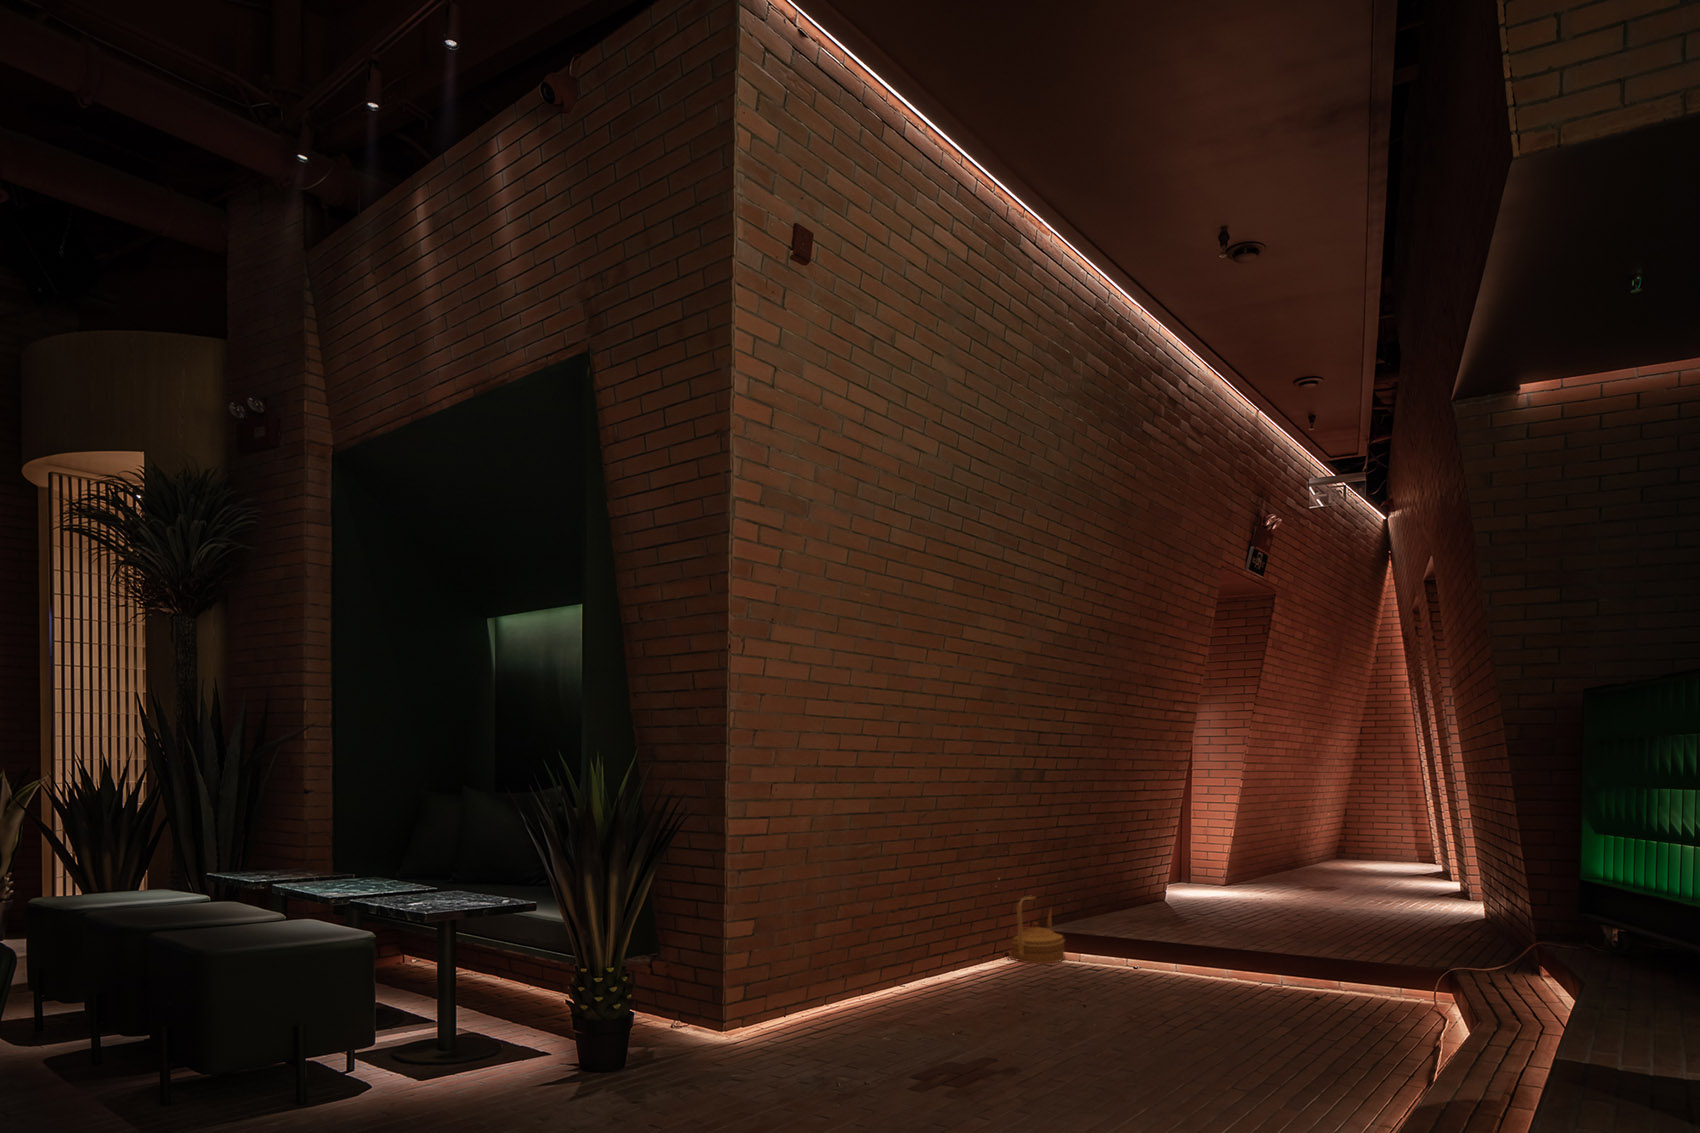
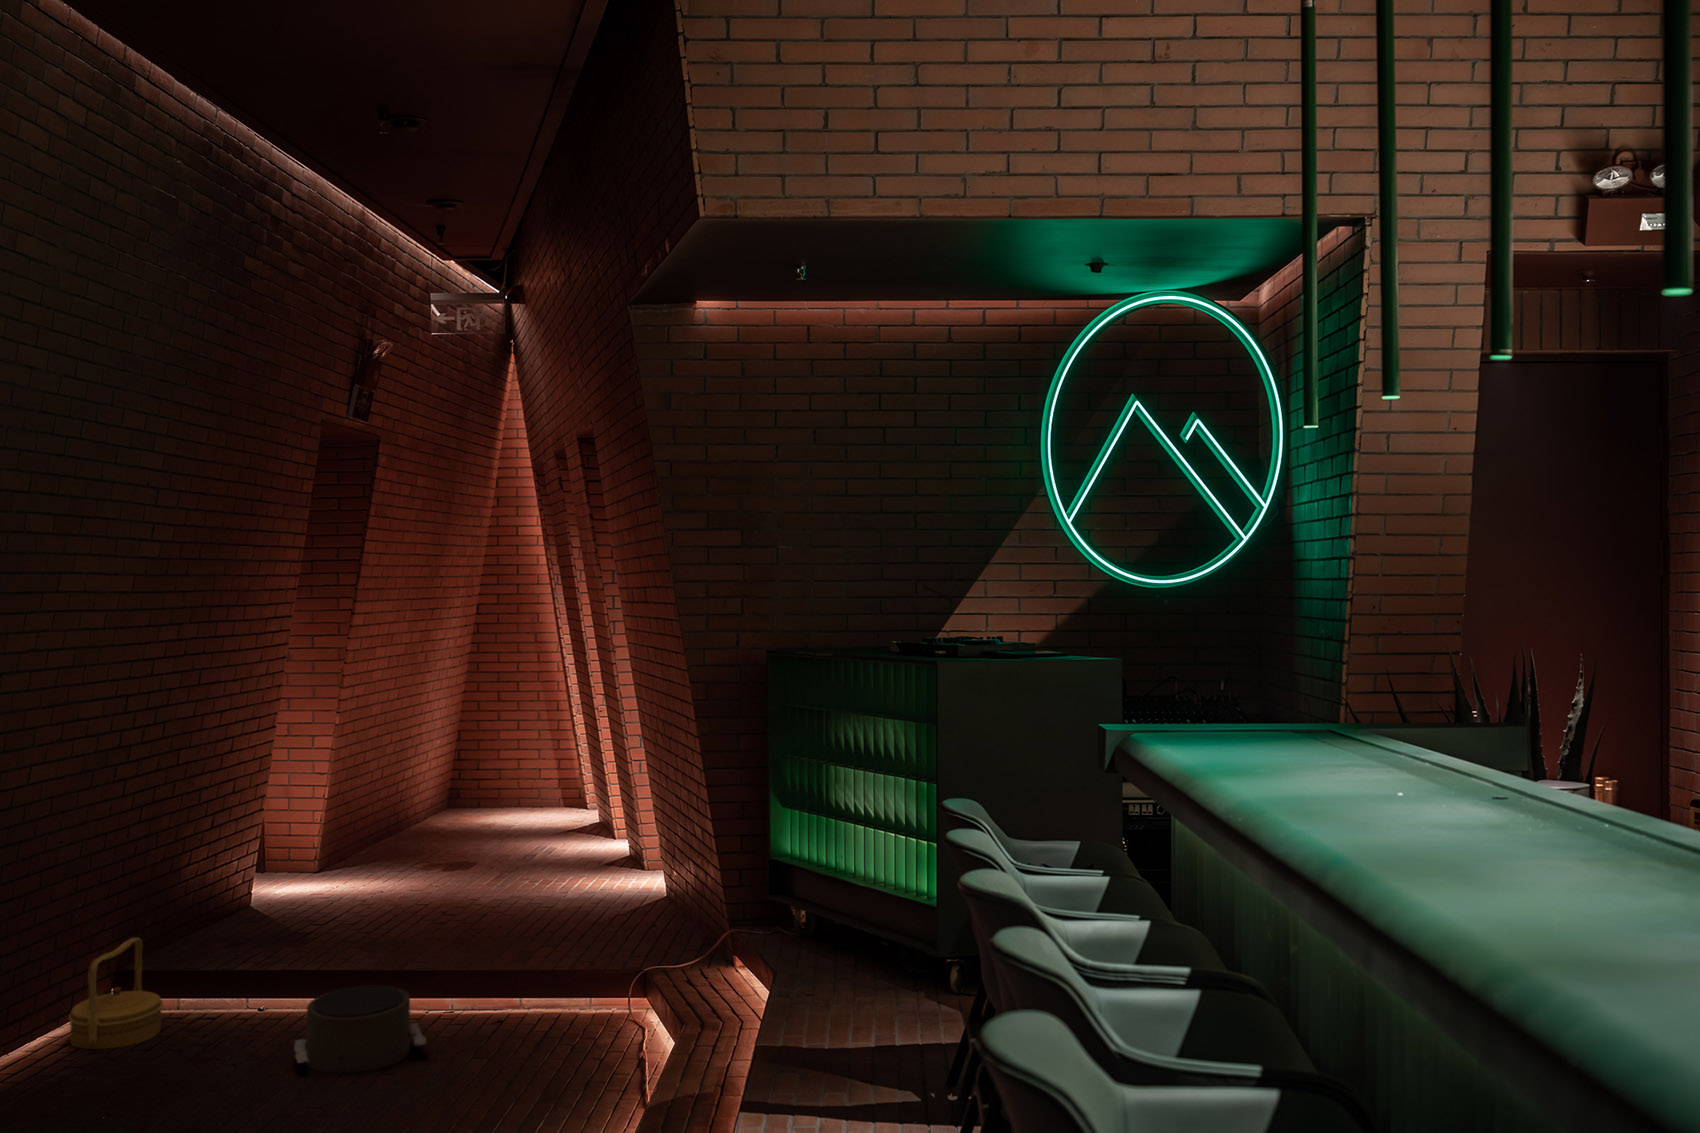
pouf: none [1151,944,1250,1008] -> present [294,985,426,1073]

